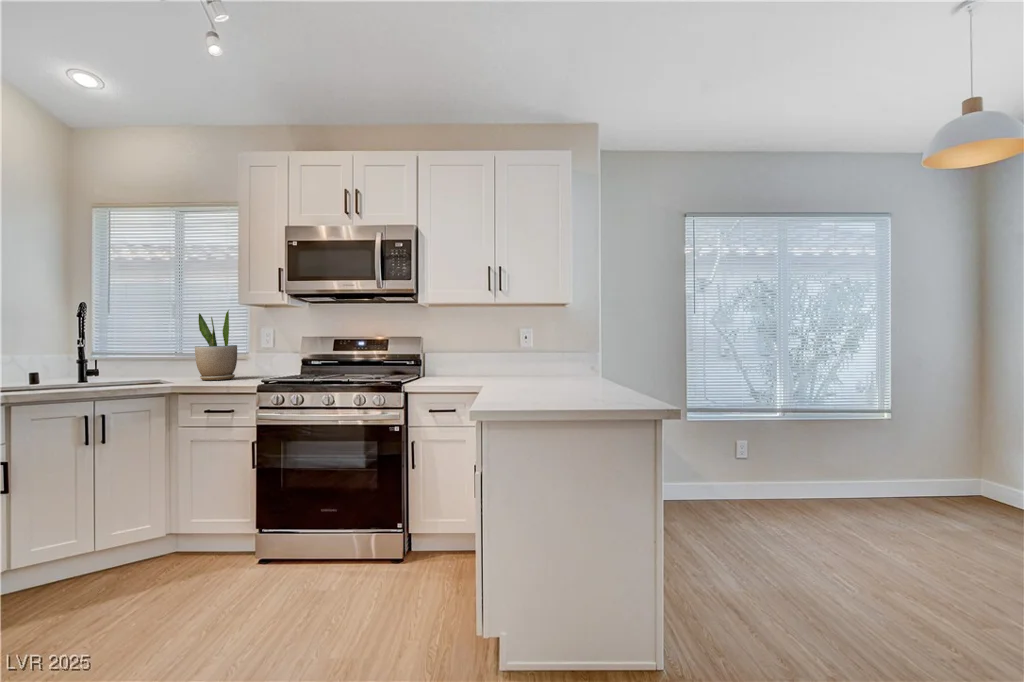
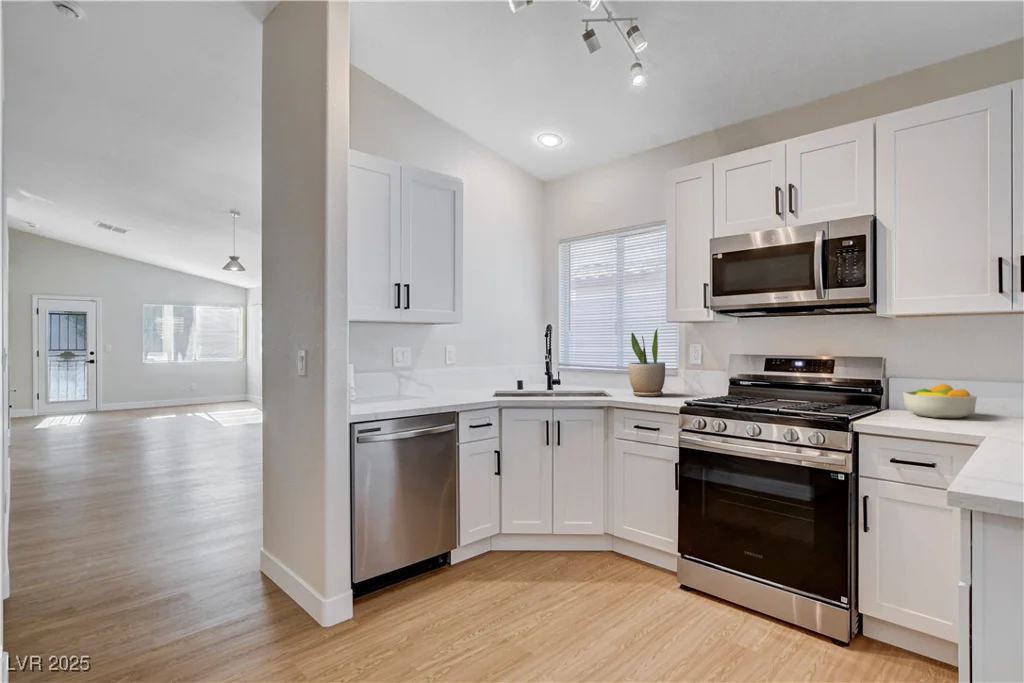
fruit bowl: none [434,354,477,378] -> present [903,384,977,418]

